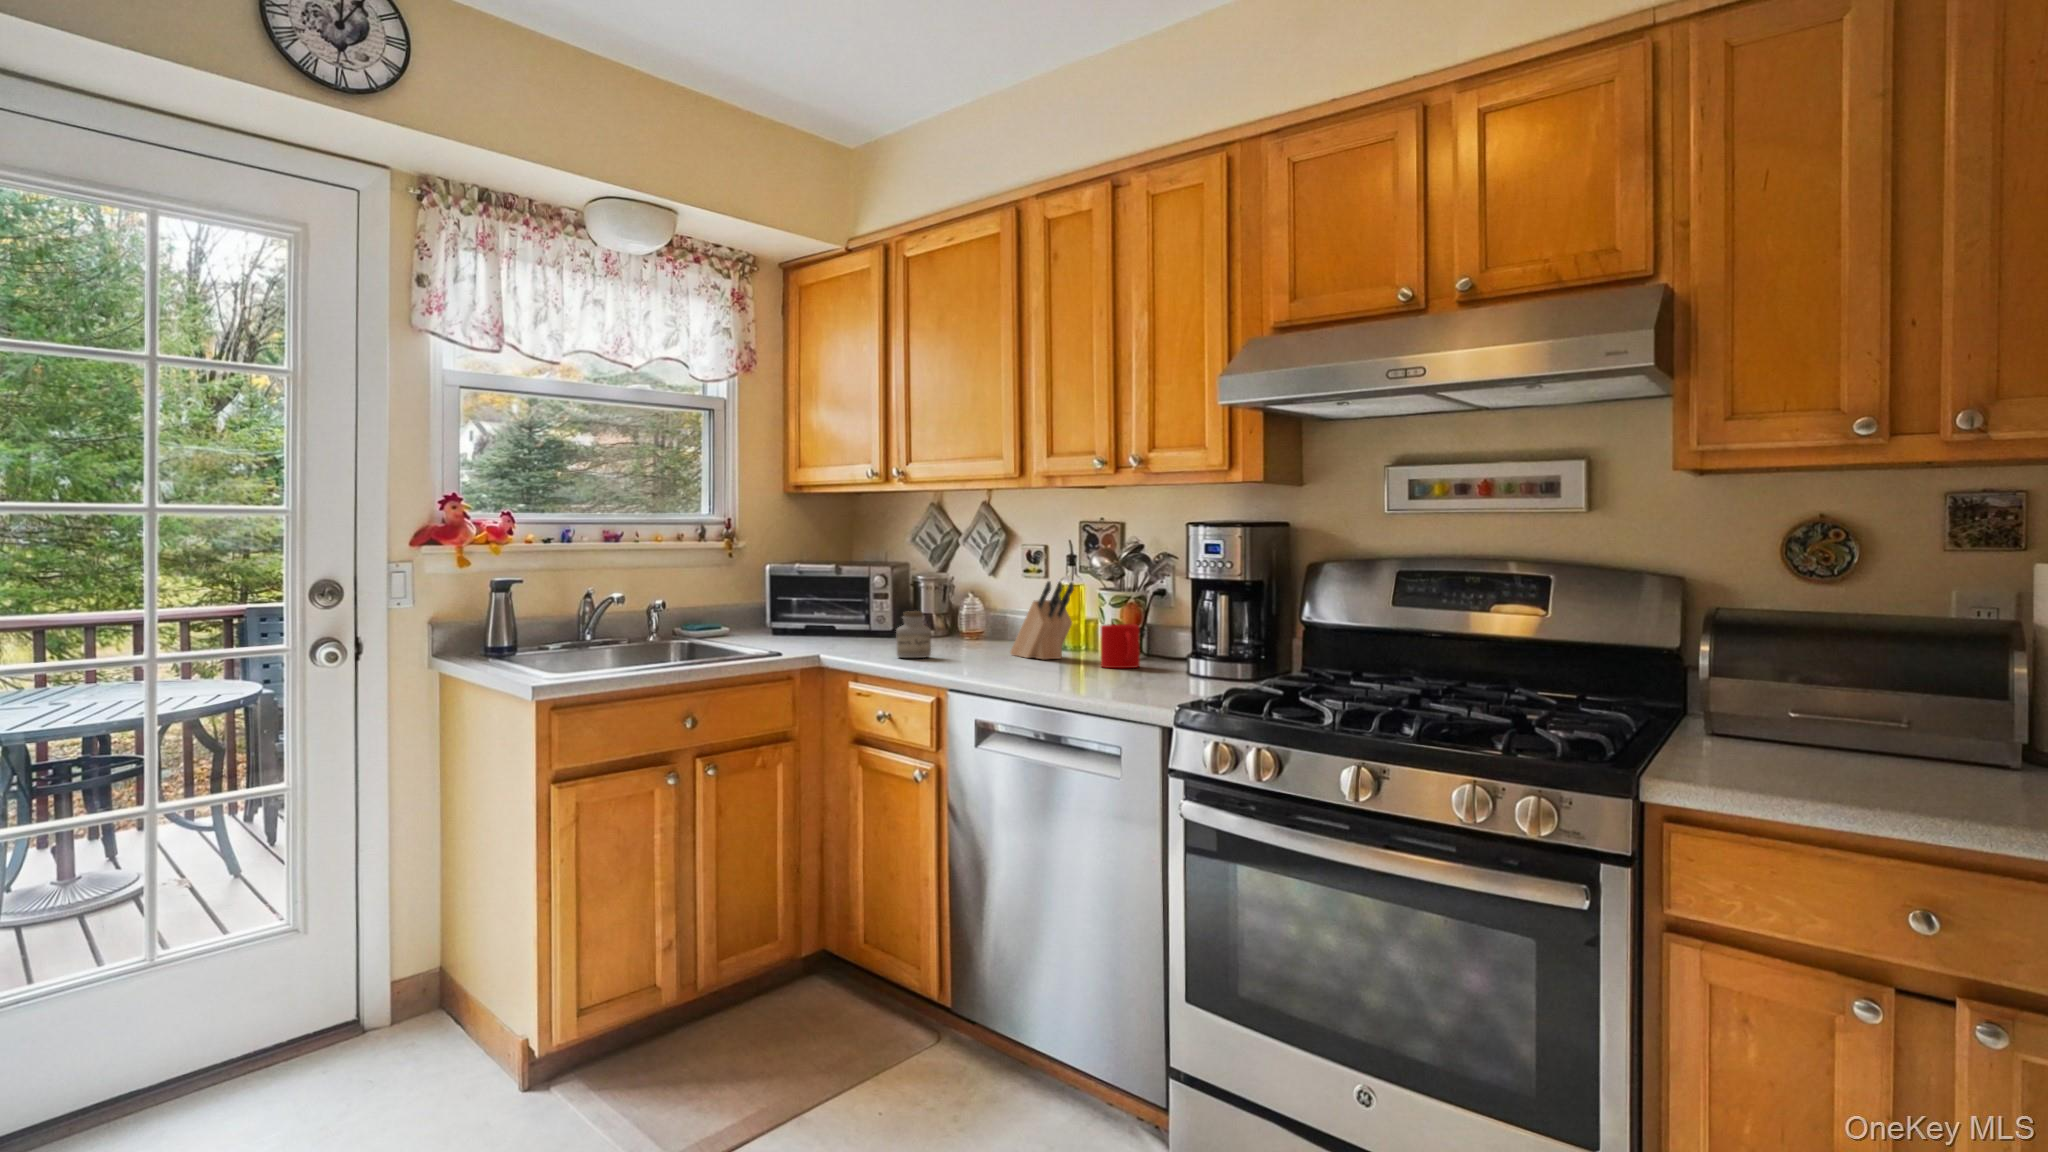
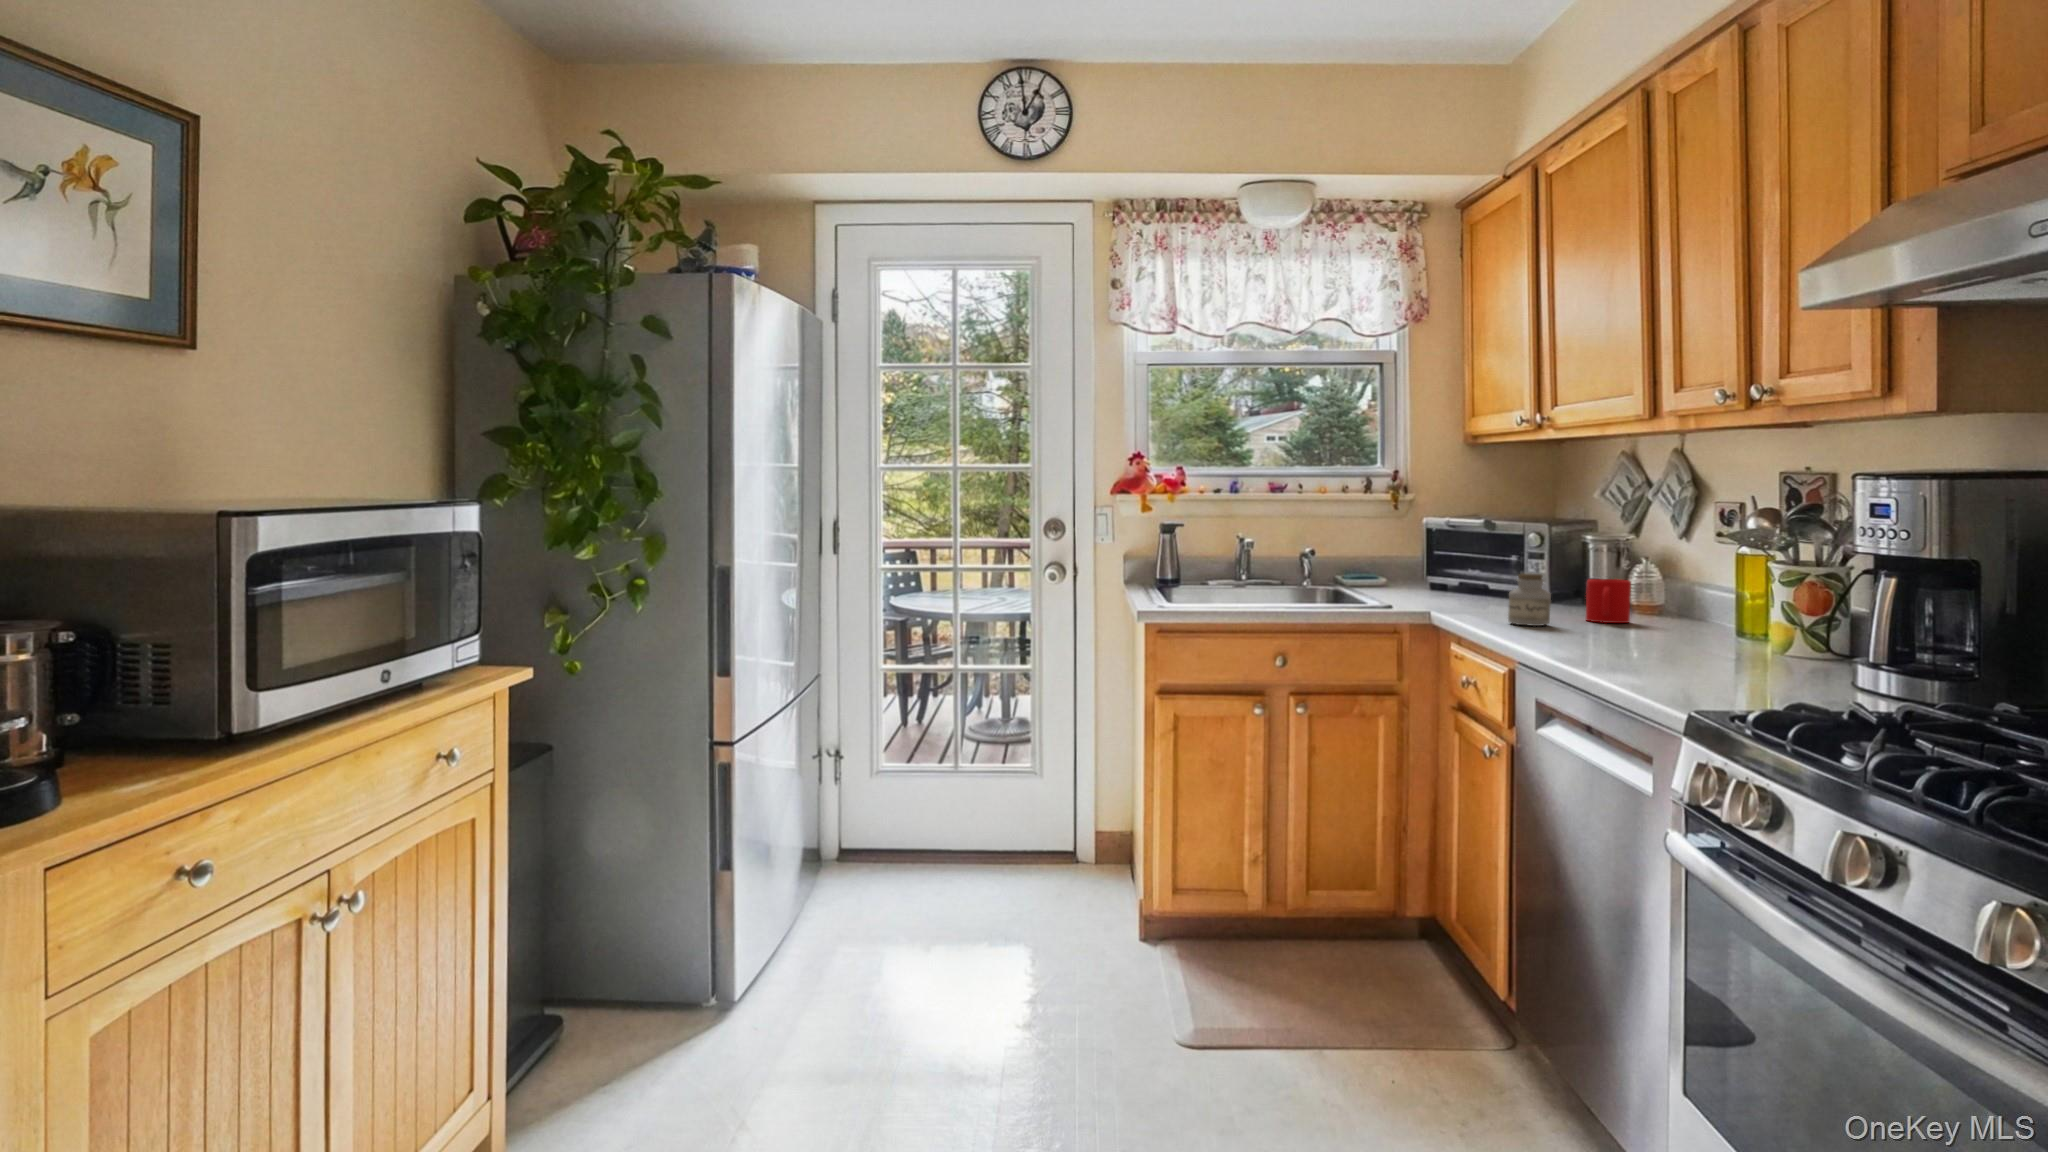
knife block: present [1010,581,1074,660] -> none [1662,545,1731,642]
mug: present [1101,624,1140,668] -> present [1586,579,1631,623]

